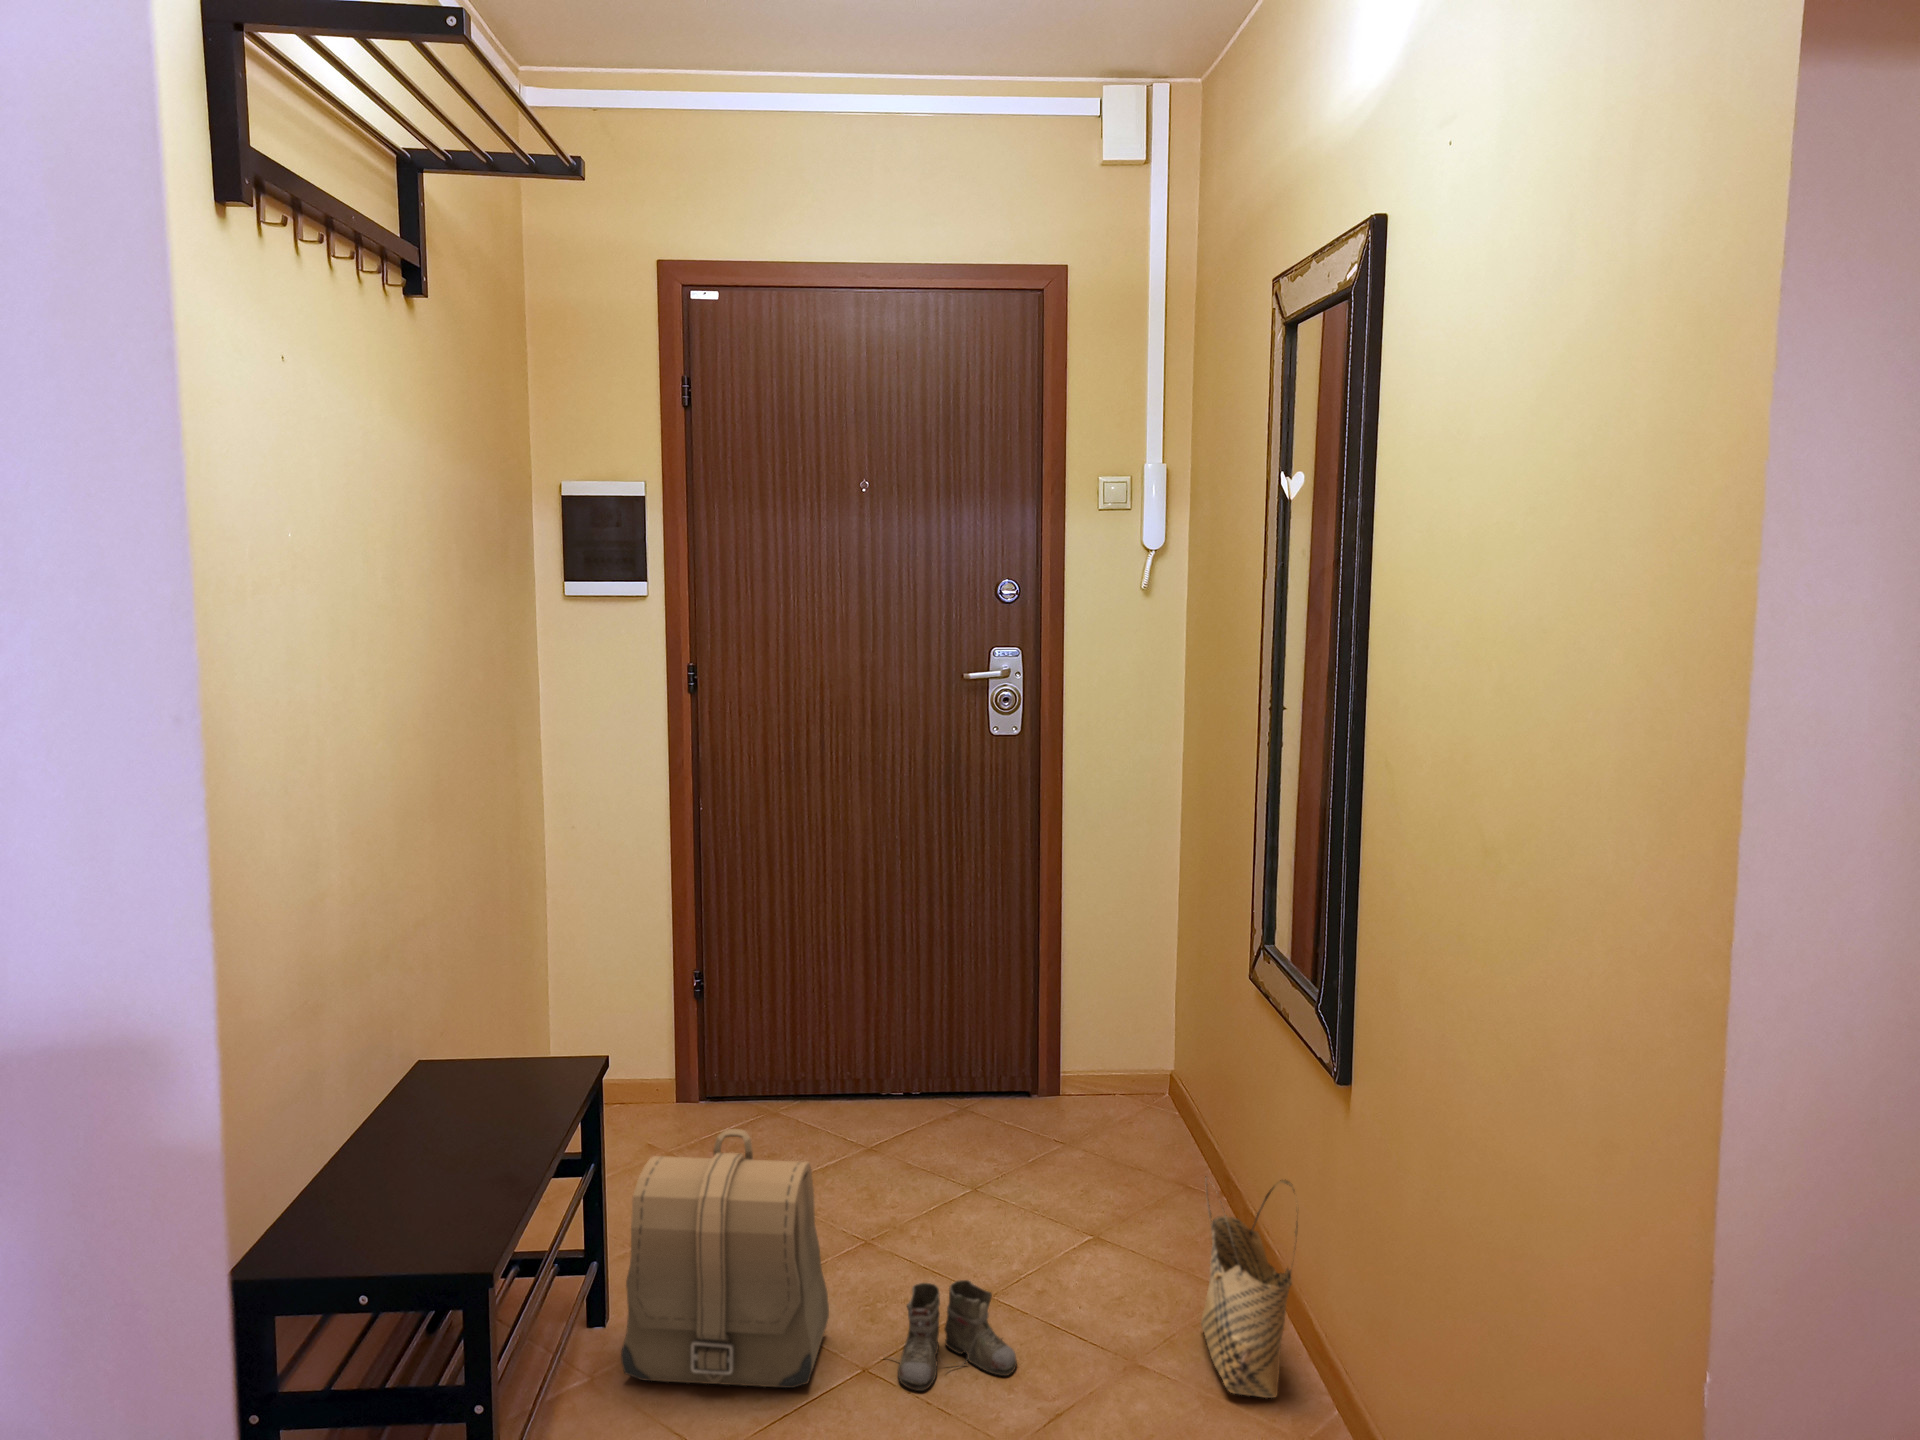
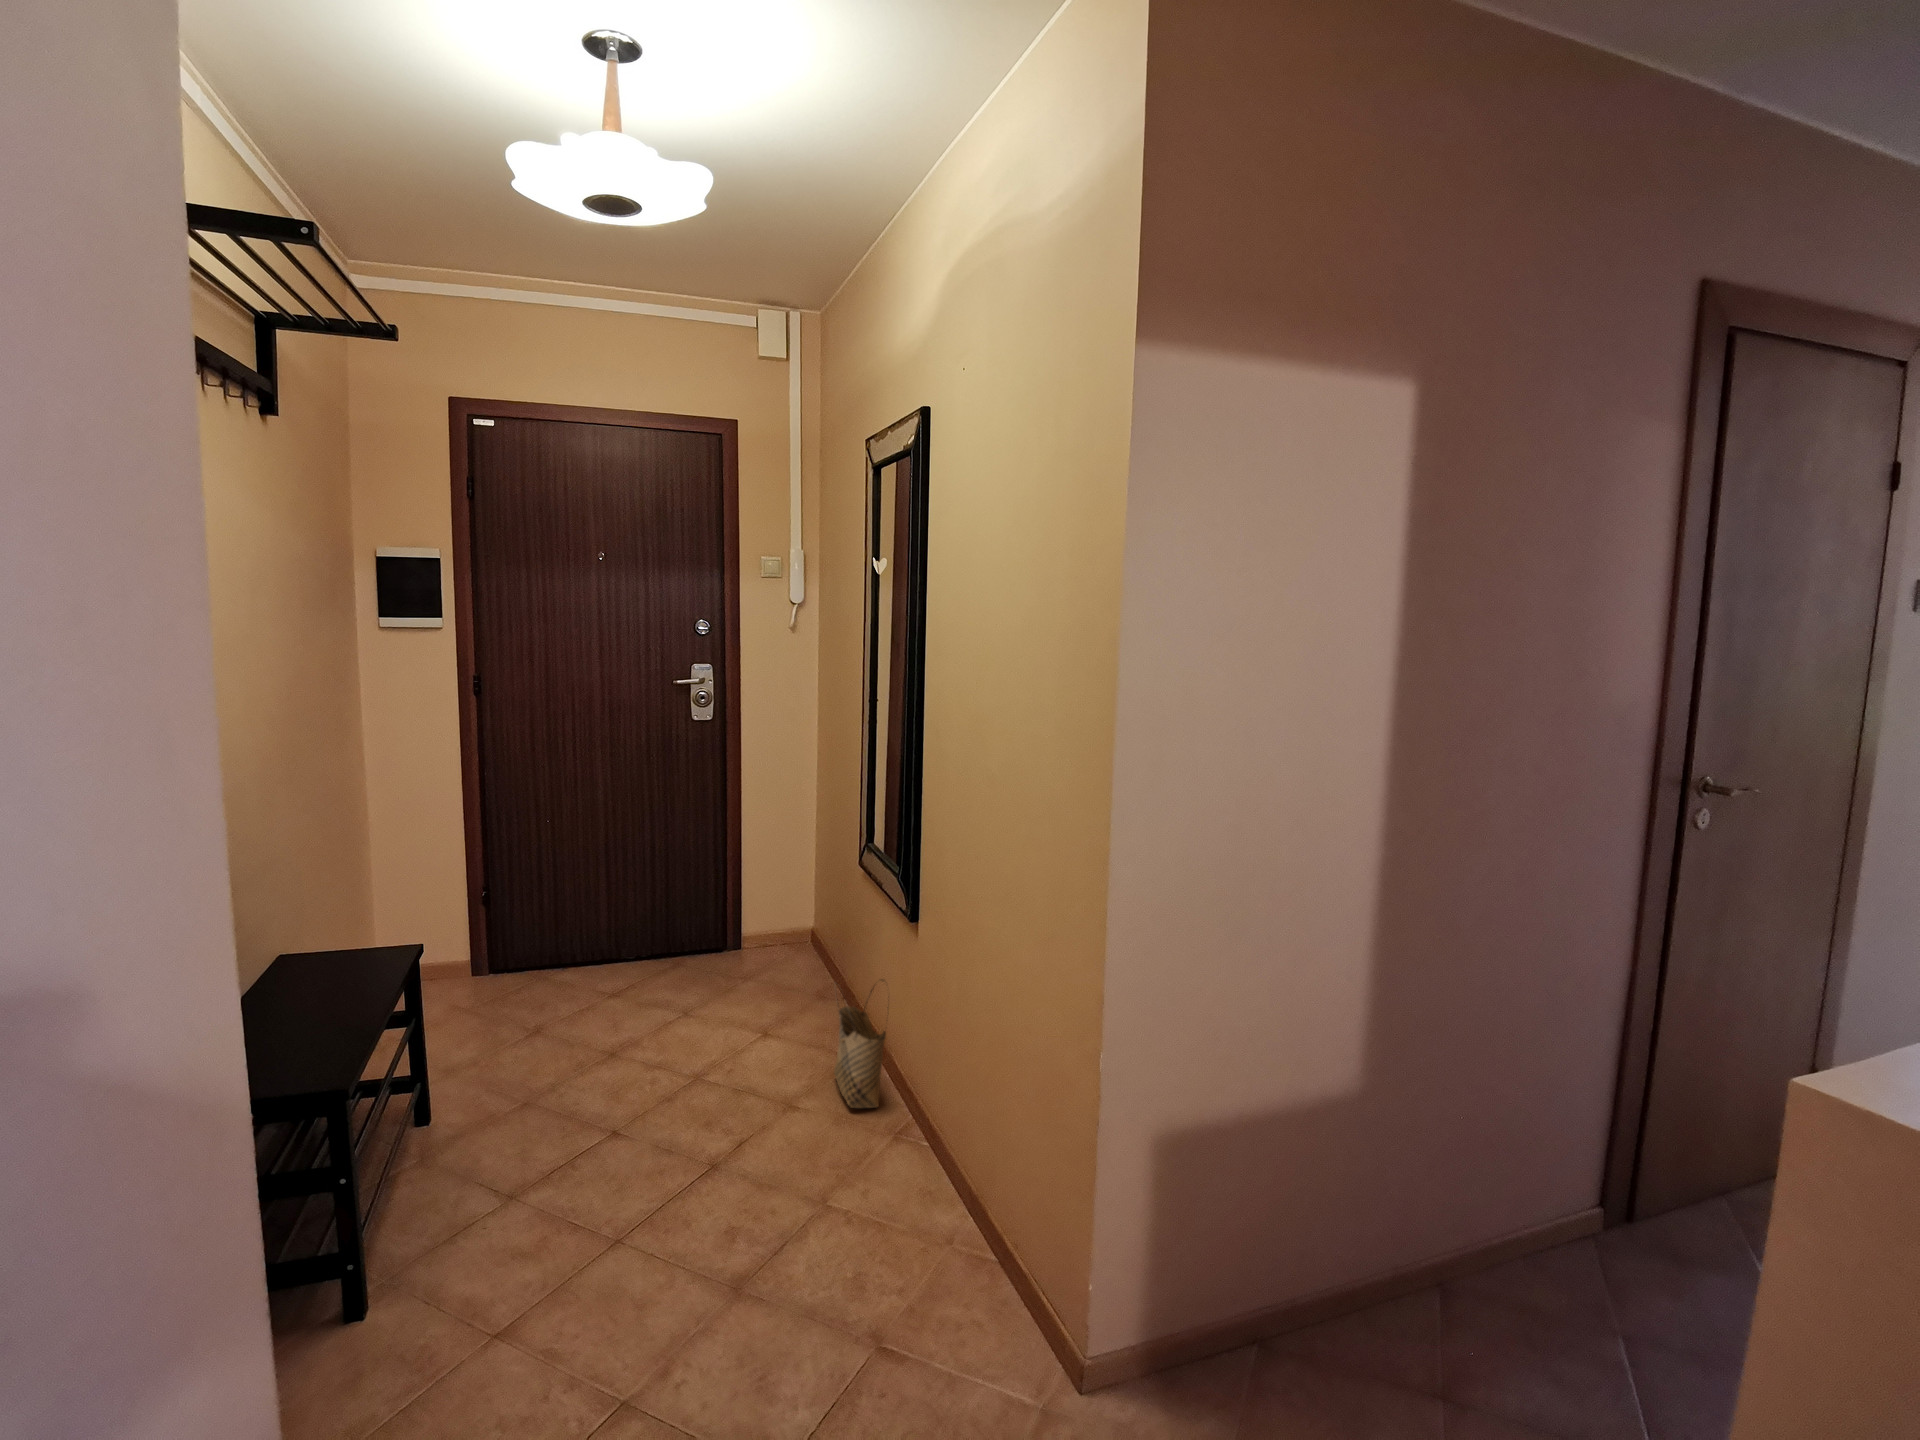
backpack: present [621,1129,829,1388] -> none [443,982,592,1155]
boots: present [898,1280,1017,1391] -> none [628,1063,719,1135]

